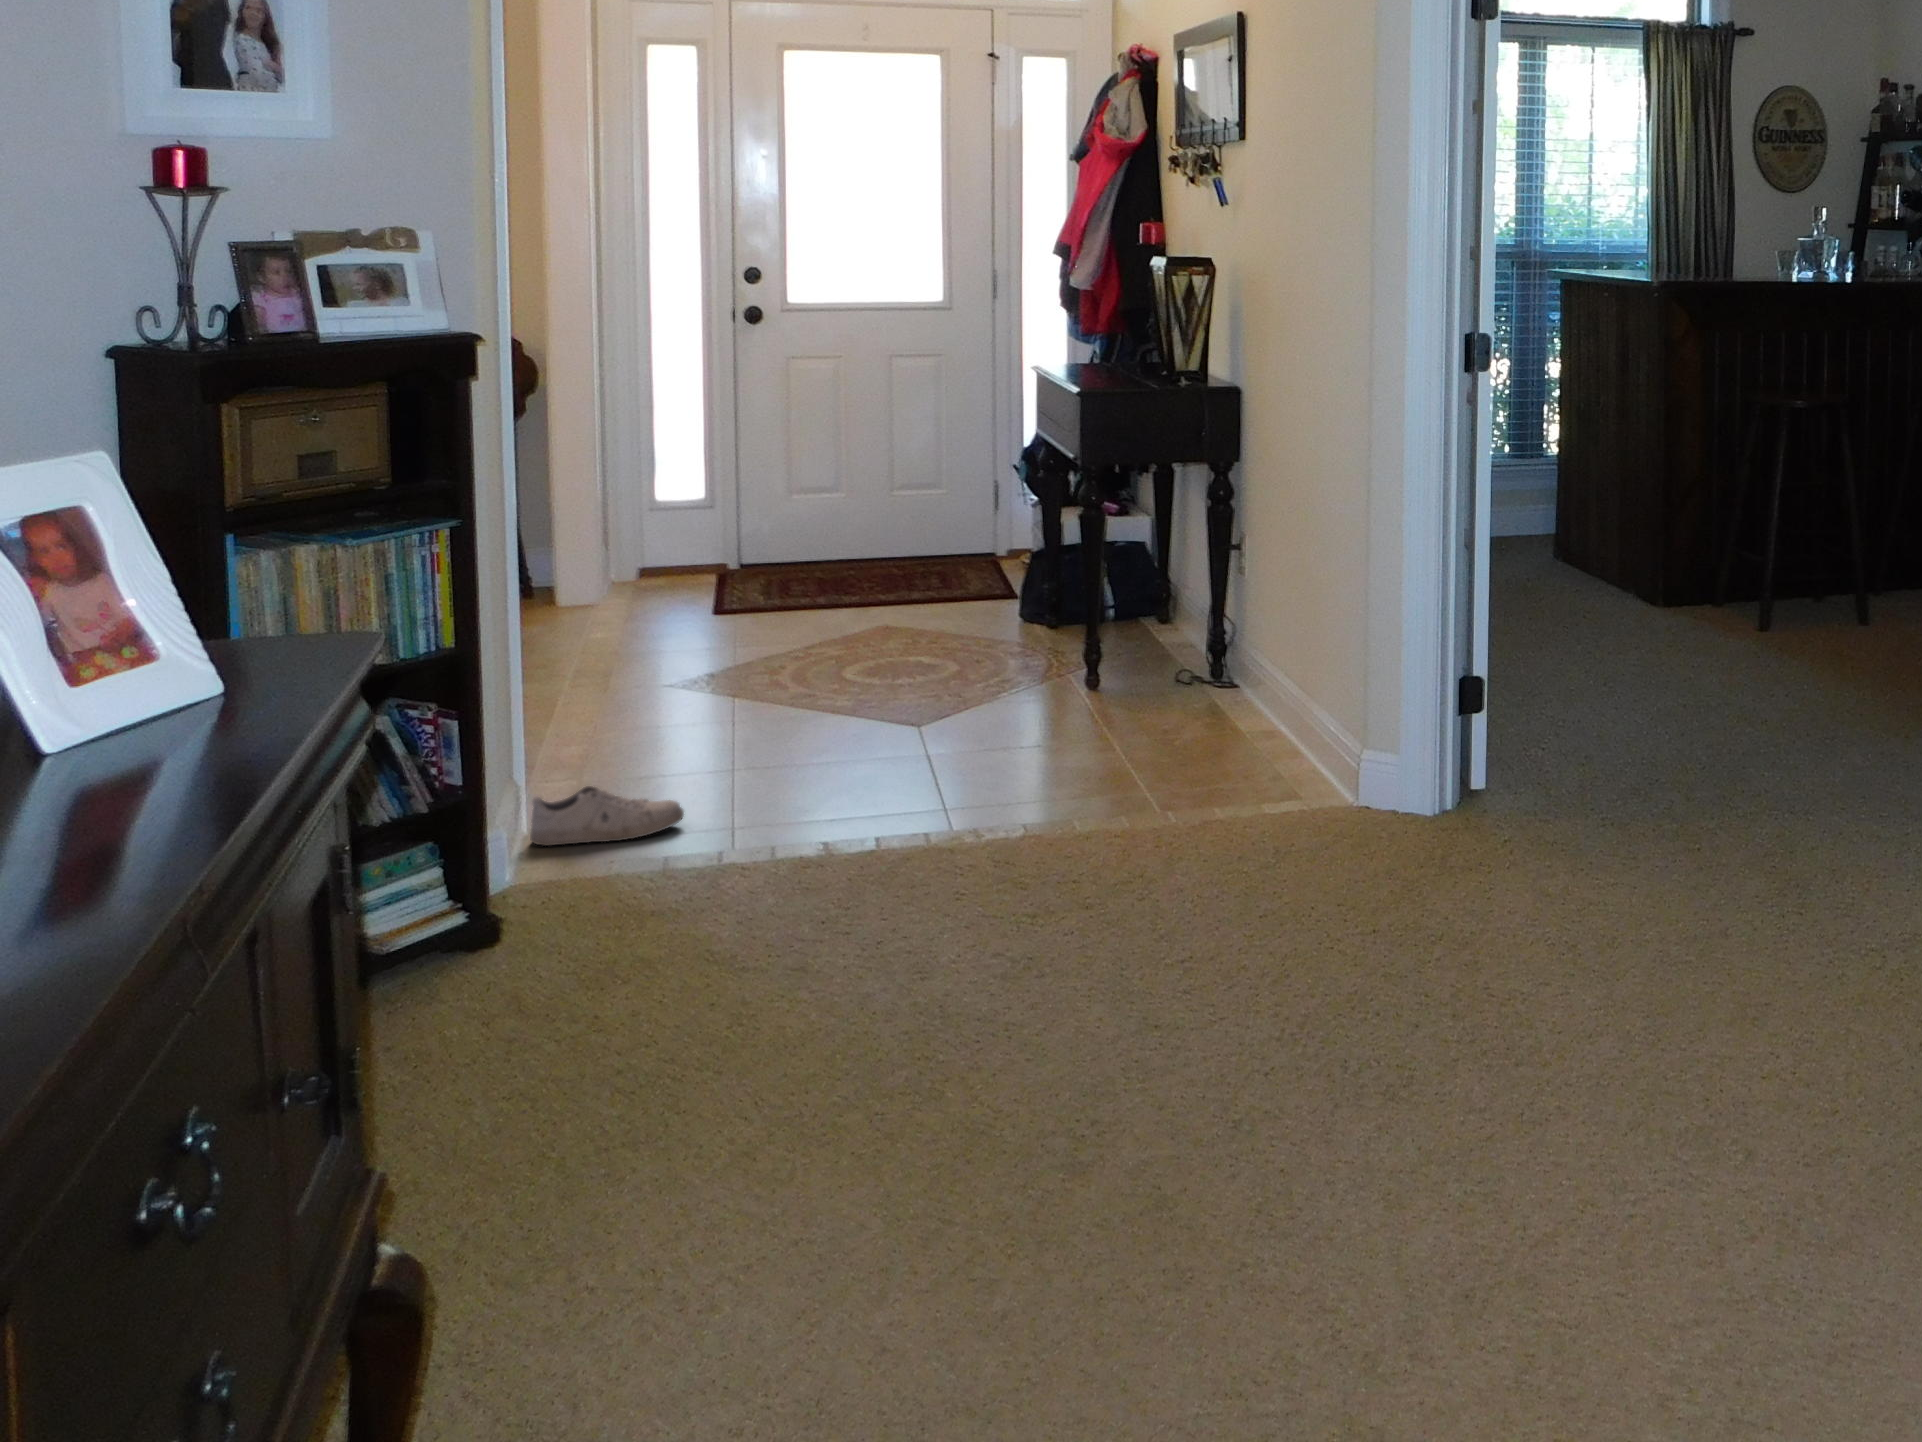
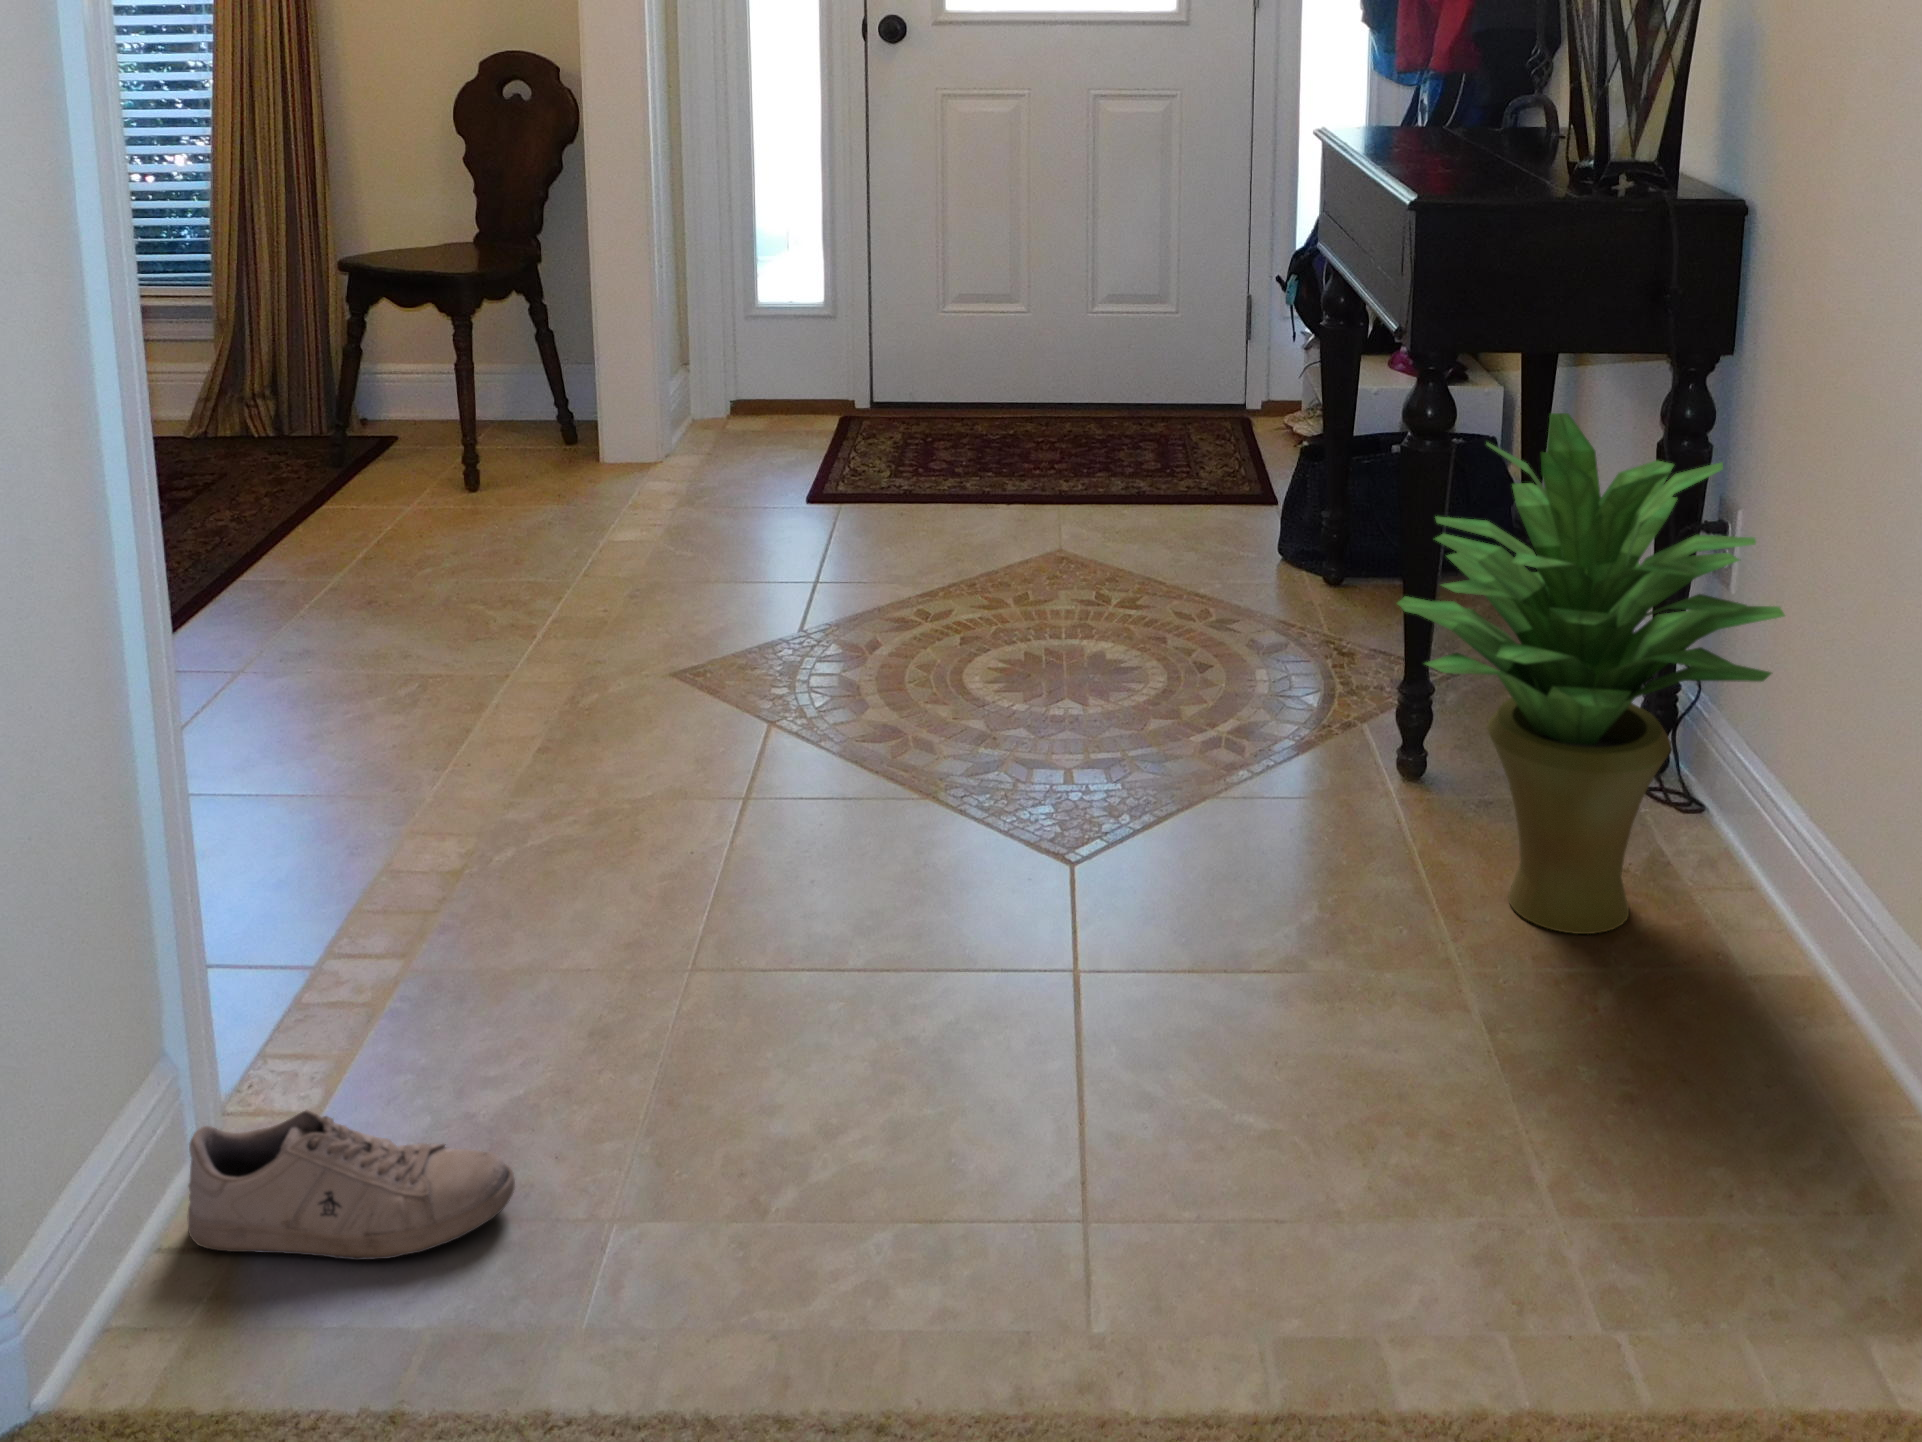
potted plant: none [1076,485,1251,721] -> present [1397,413,1785,934]

